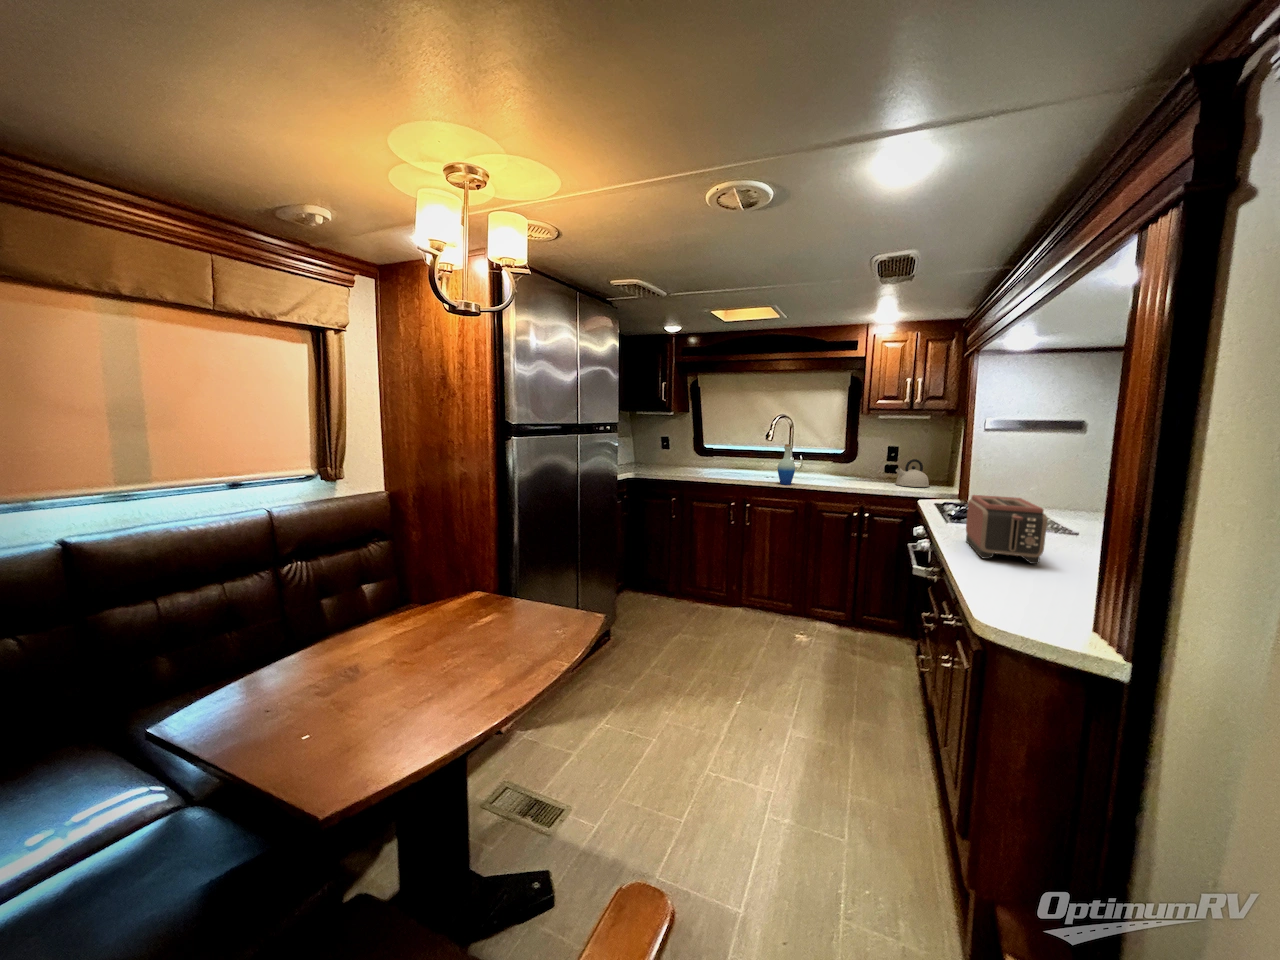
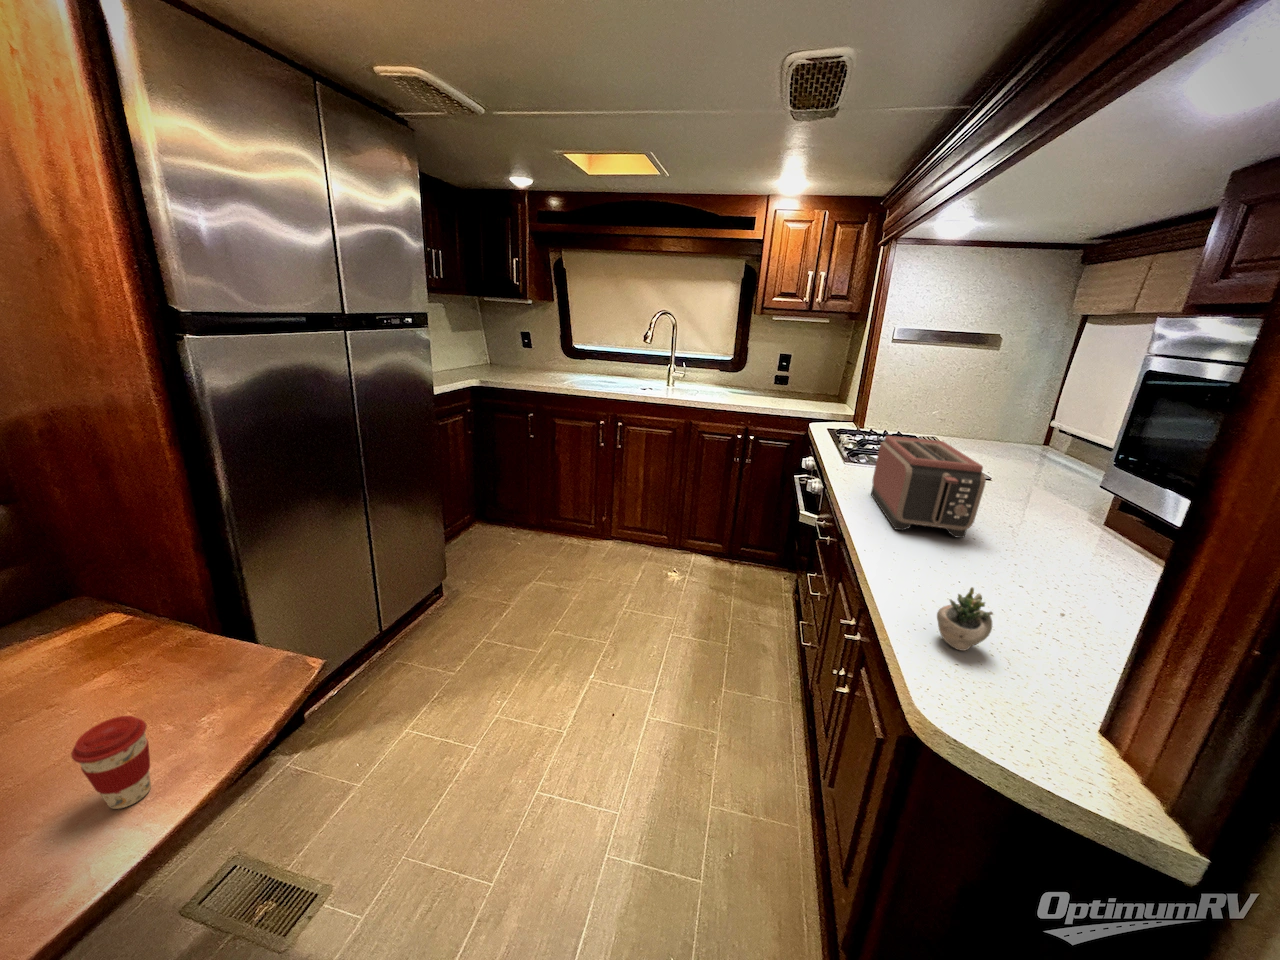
bottle: present [778,444,795,485] -> none [655,349,675,399]
kettle: present [895,459,929,487] -> none [785,371,820,404]
succulent plant: none [995,565,1070,608] -> present [937,587,1065,651]
coffee cup: none [533,607,558,652] -> present [71,716,151,809]

